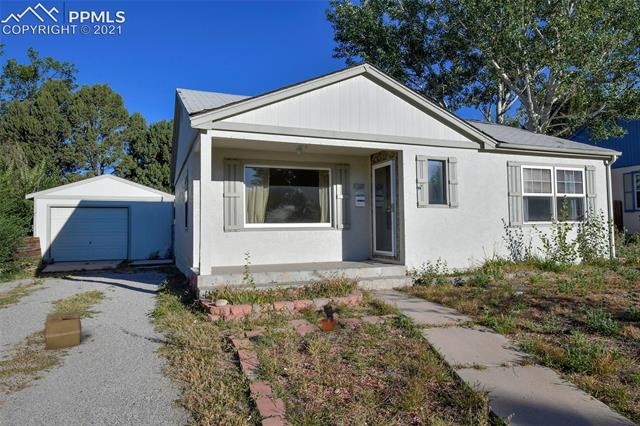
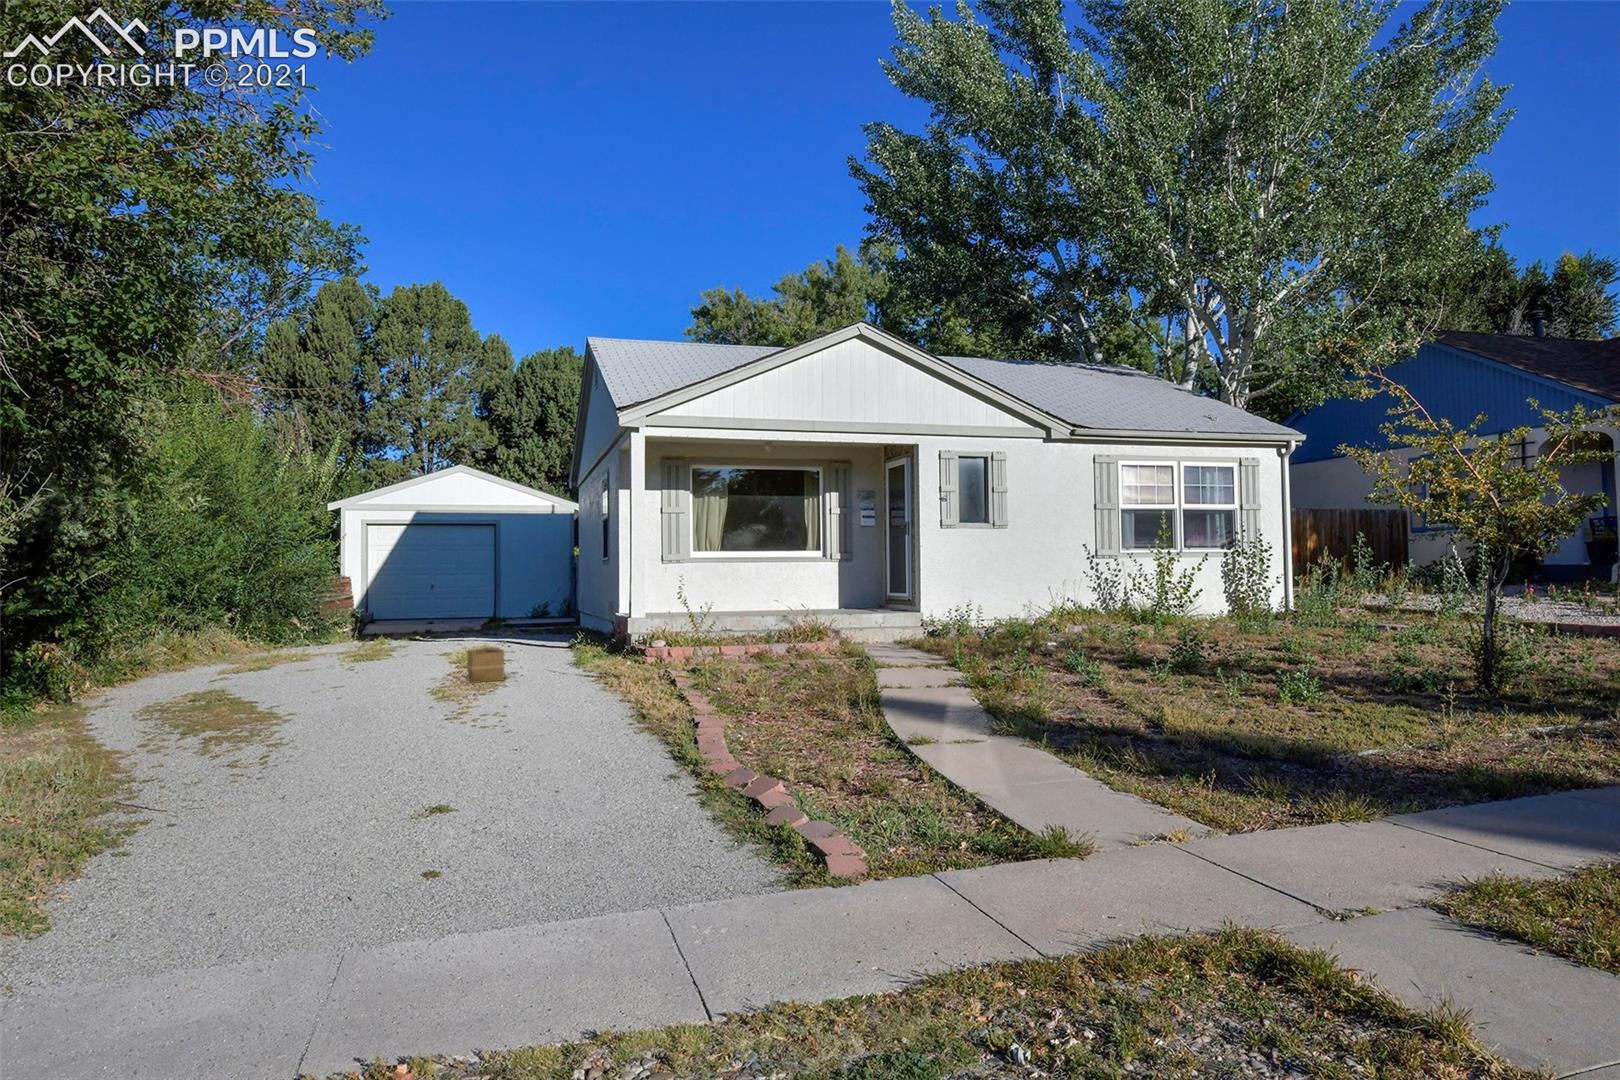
potted plant: present [315,305,341,330] -> none [760,641,794,668]

